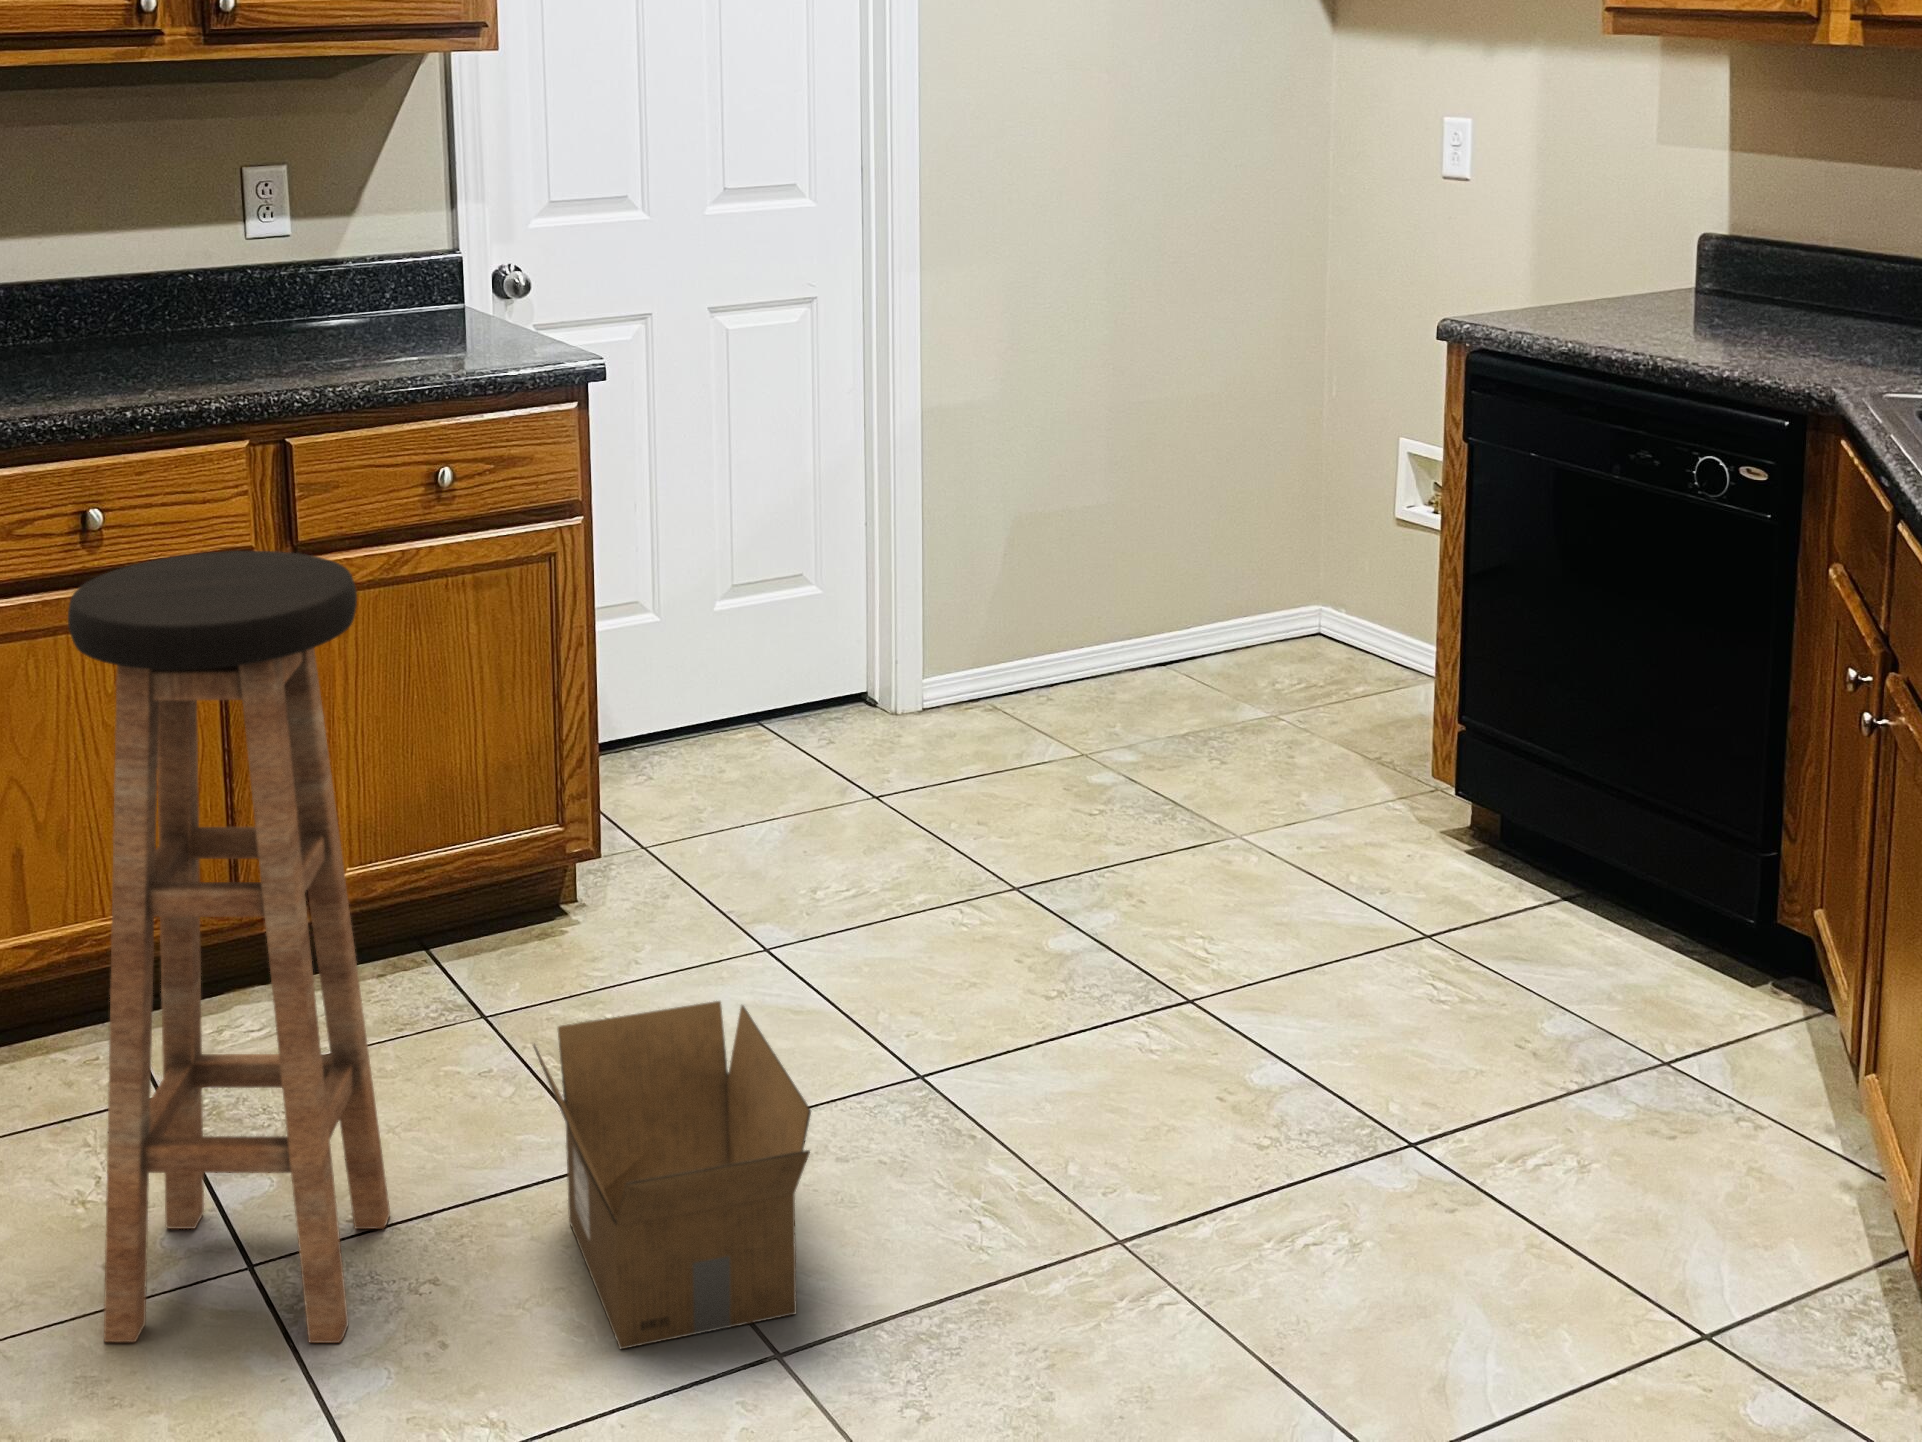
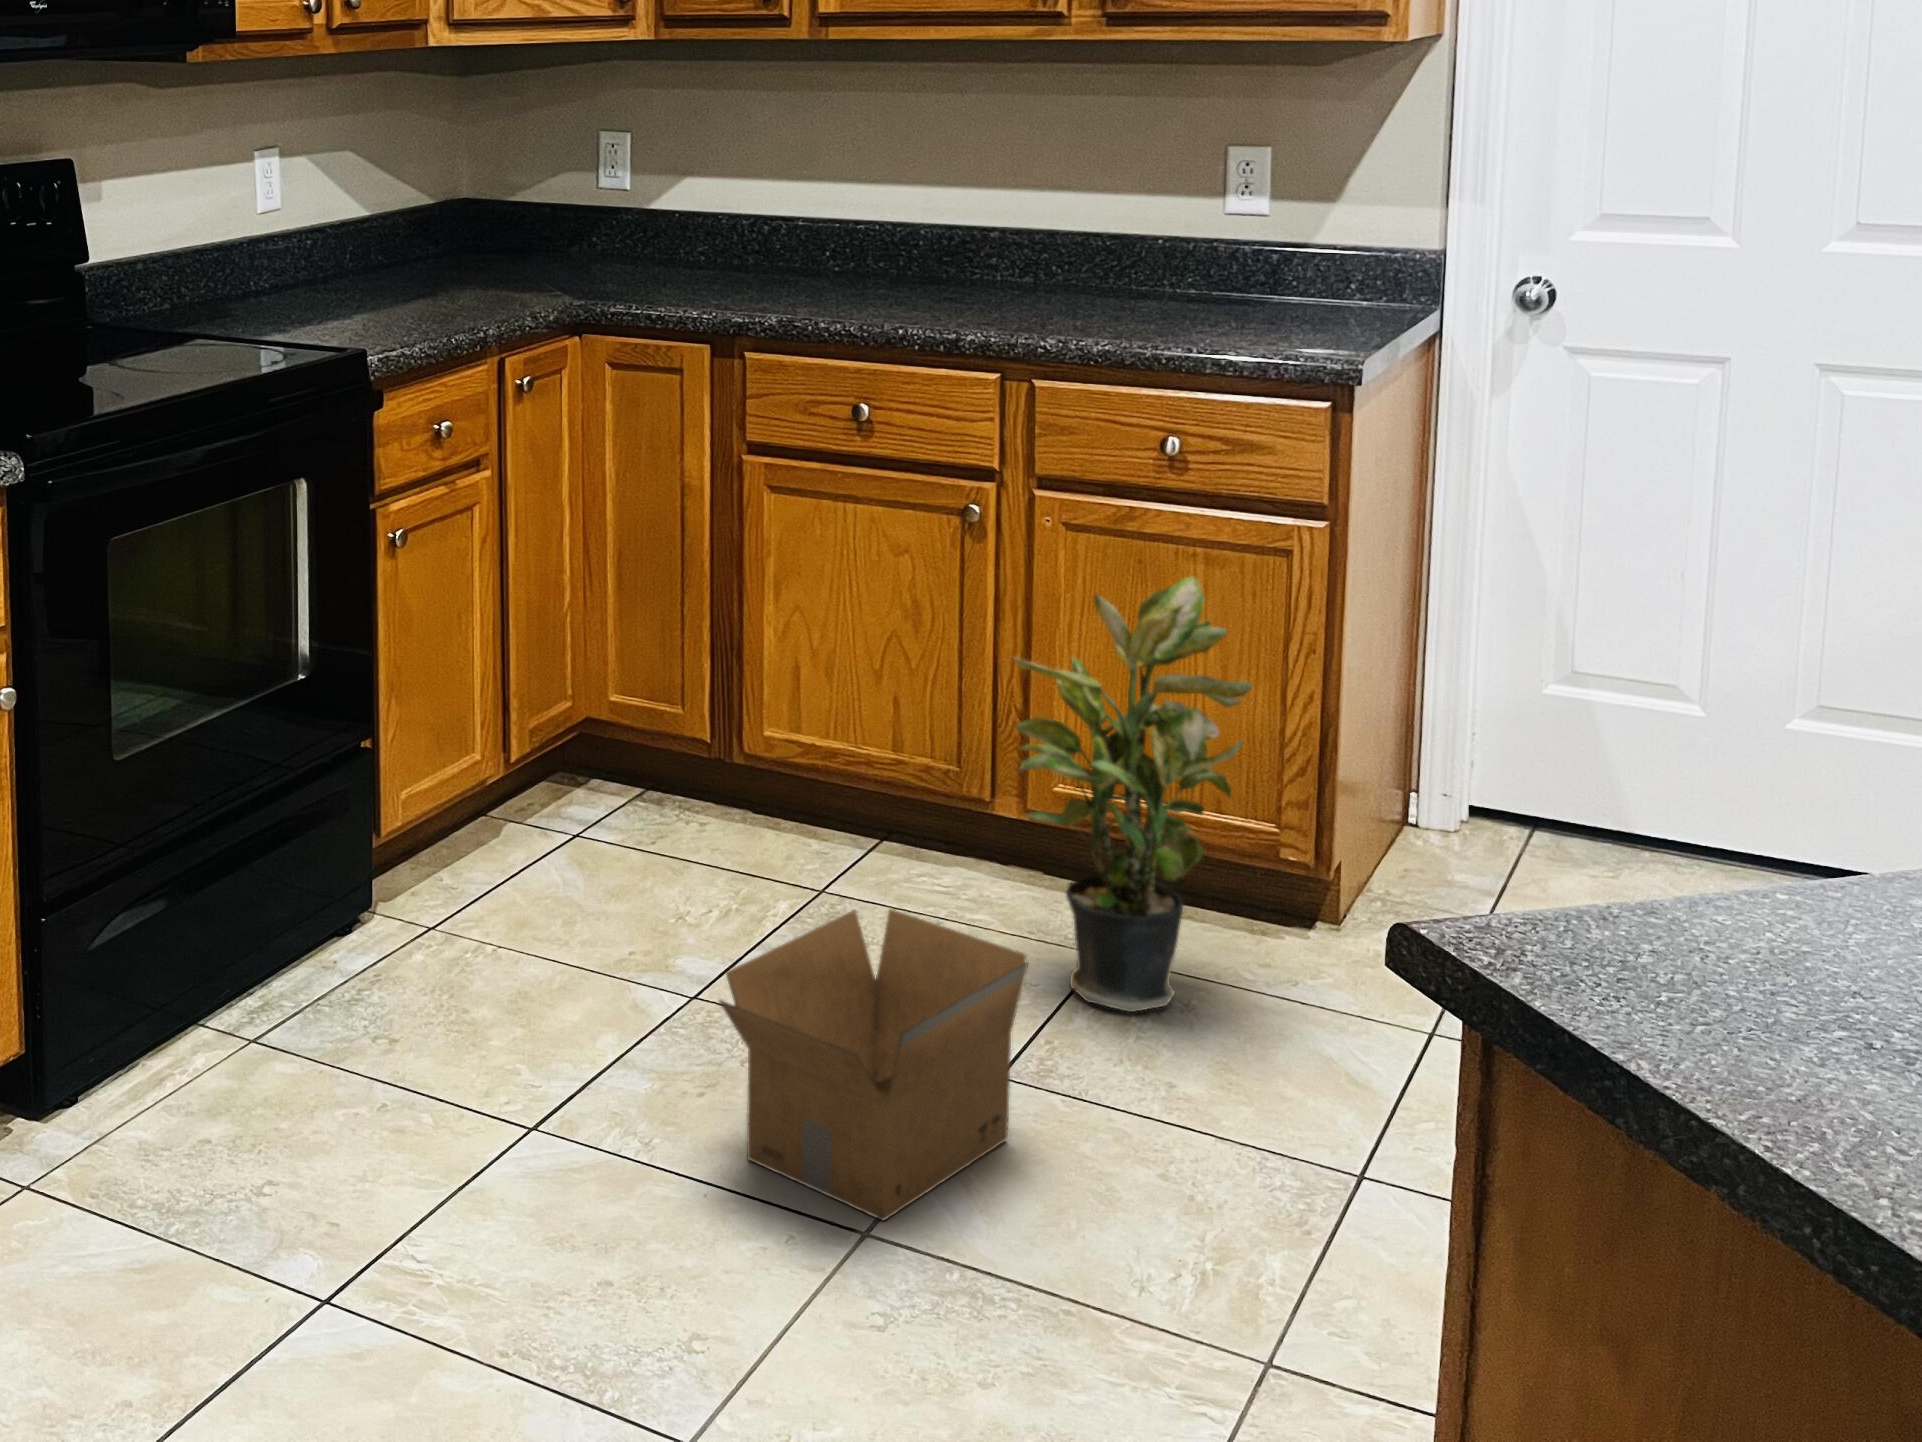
bar stool: present [68,551,390,1343] -> none [540,416,791,1053]
potted plant: none [418,594,666,1054] -> present [1014,576,1253,1012]

